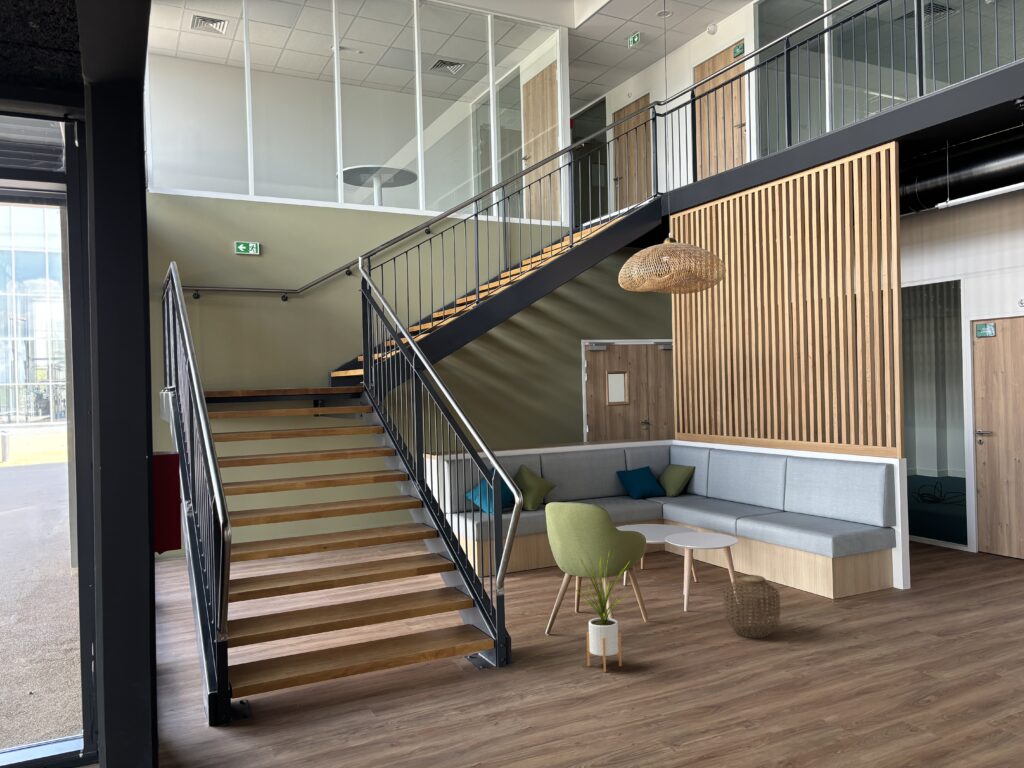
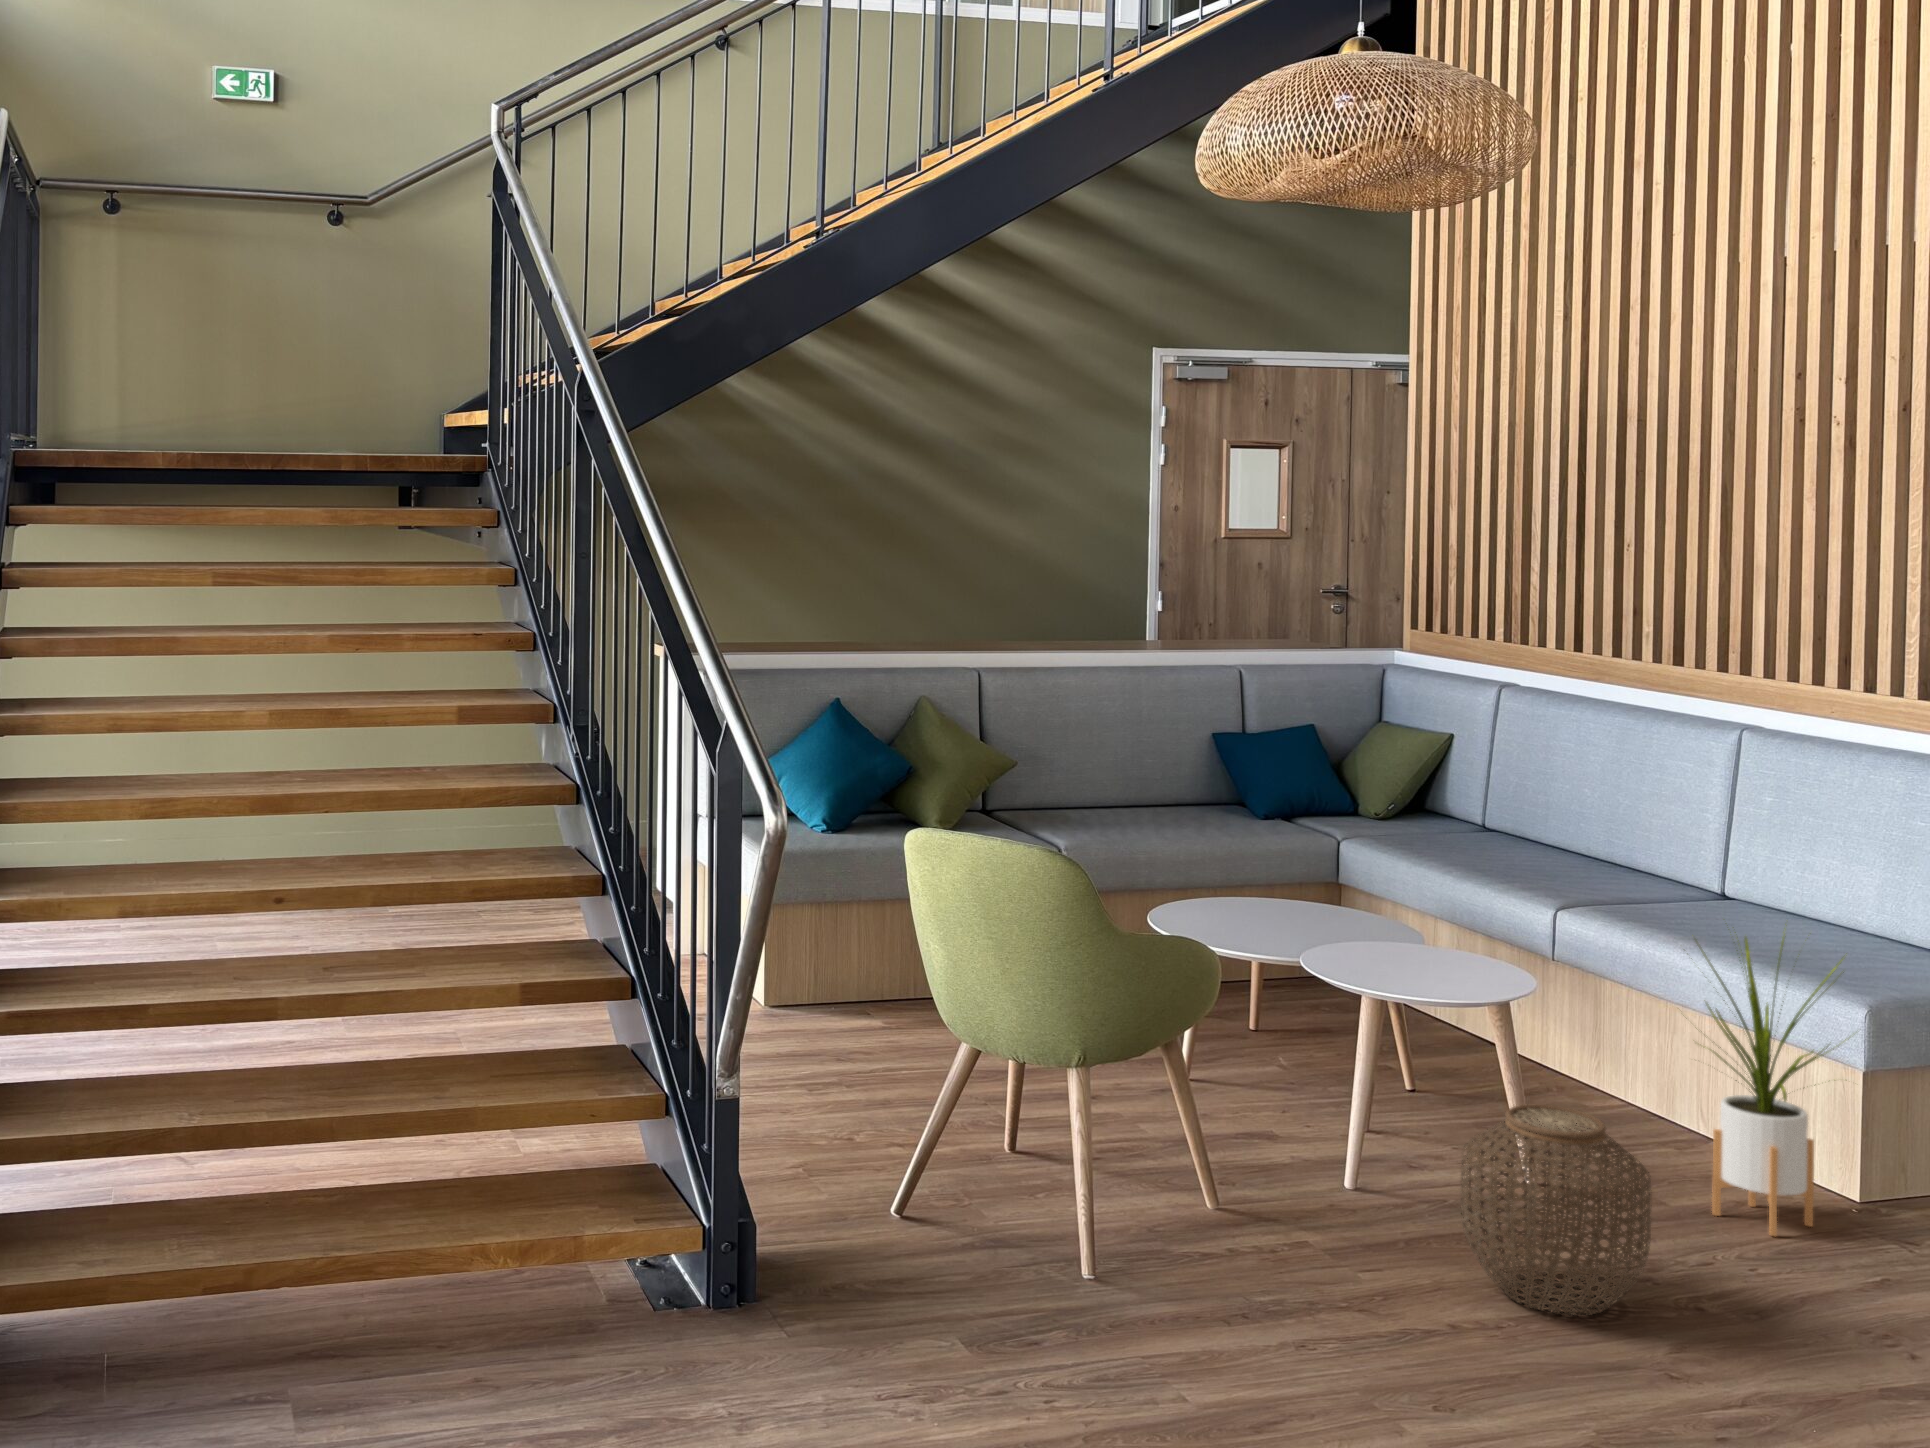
house plant: present [575,557,628,672] -> present [1699,932,1846,1236]

